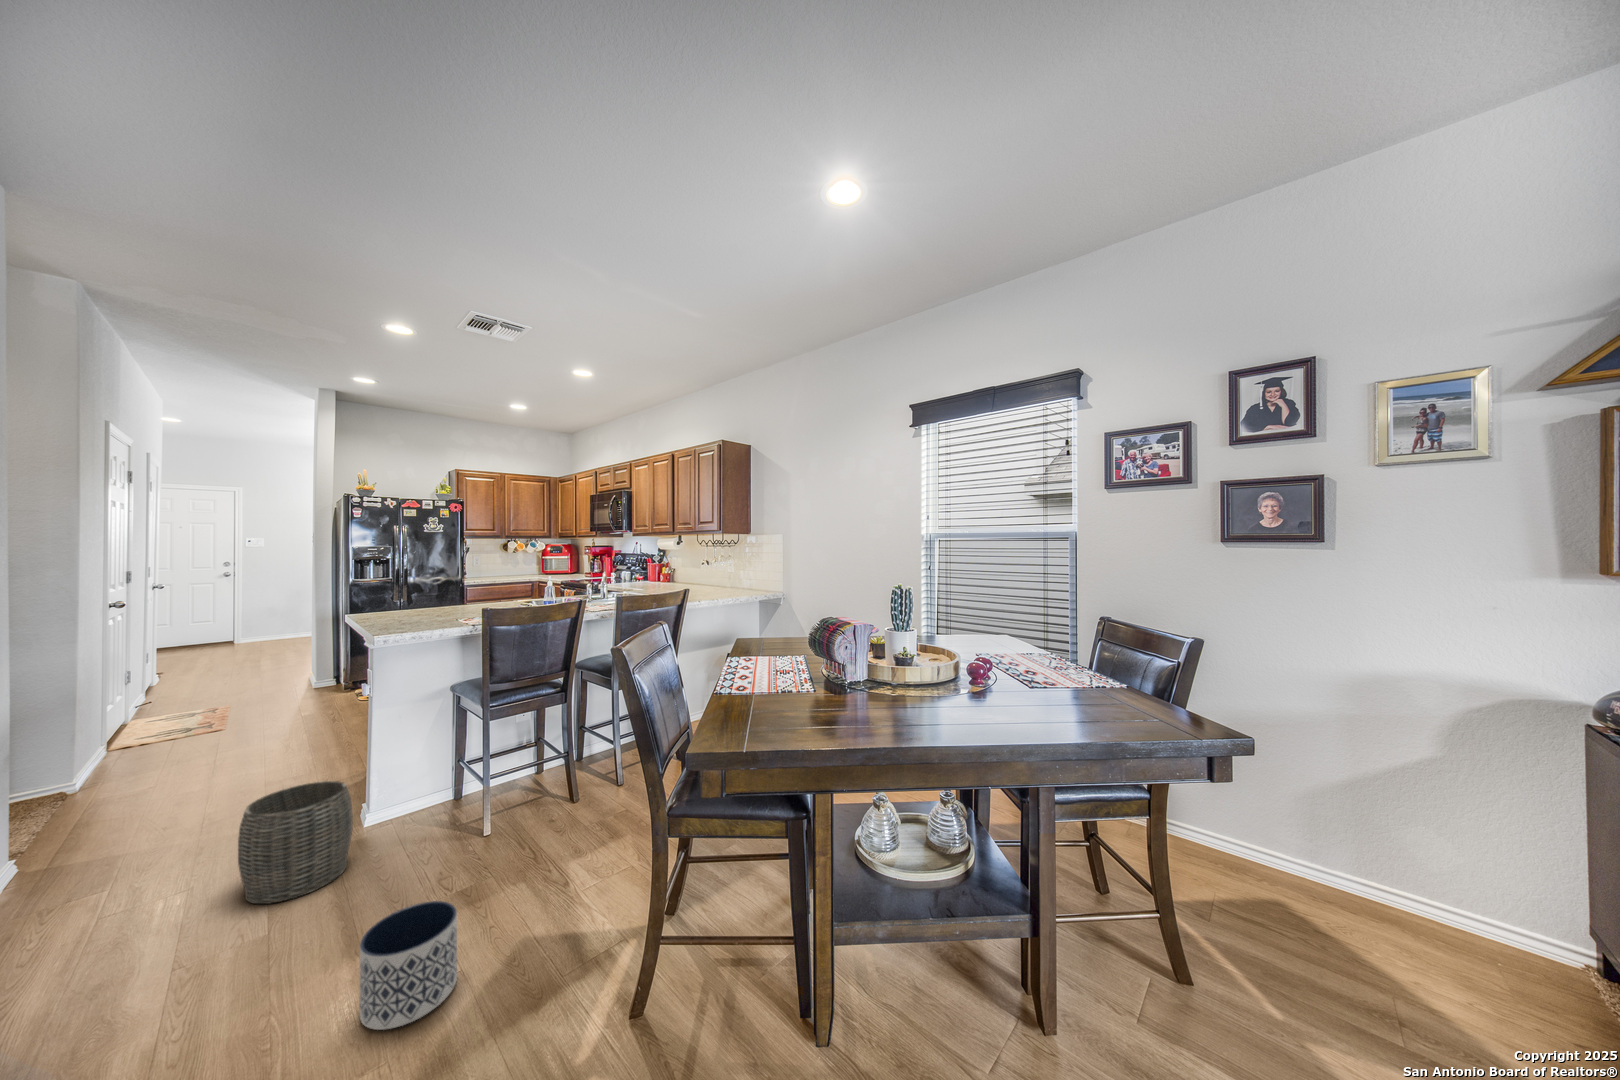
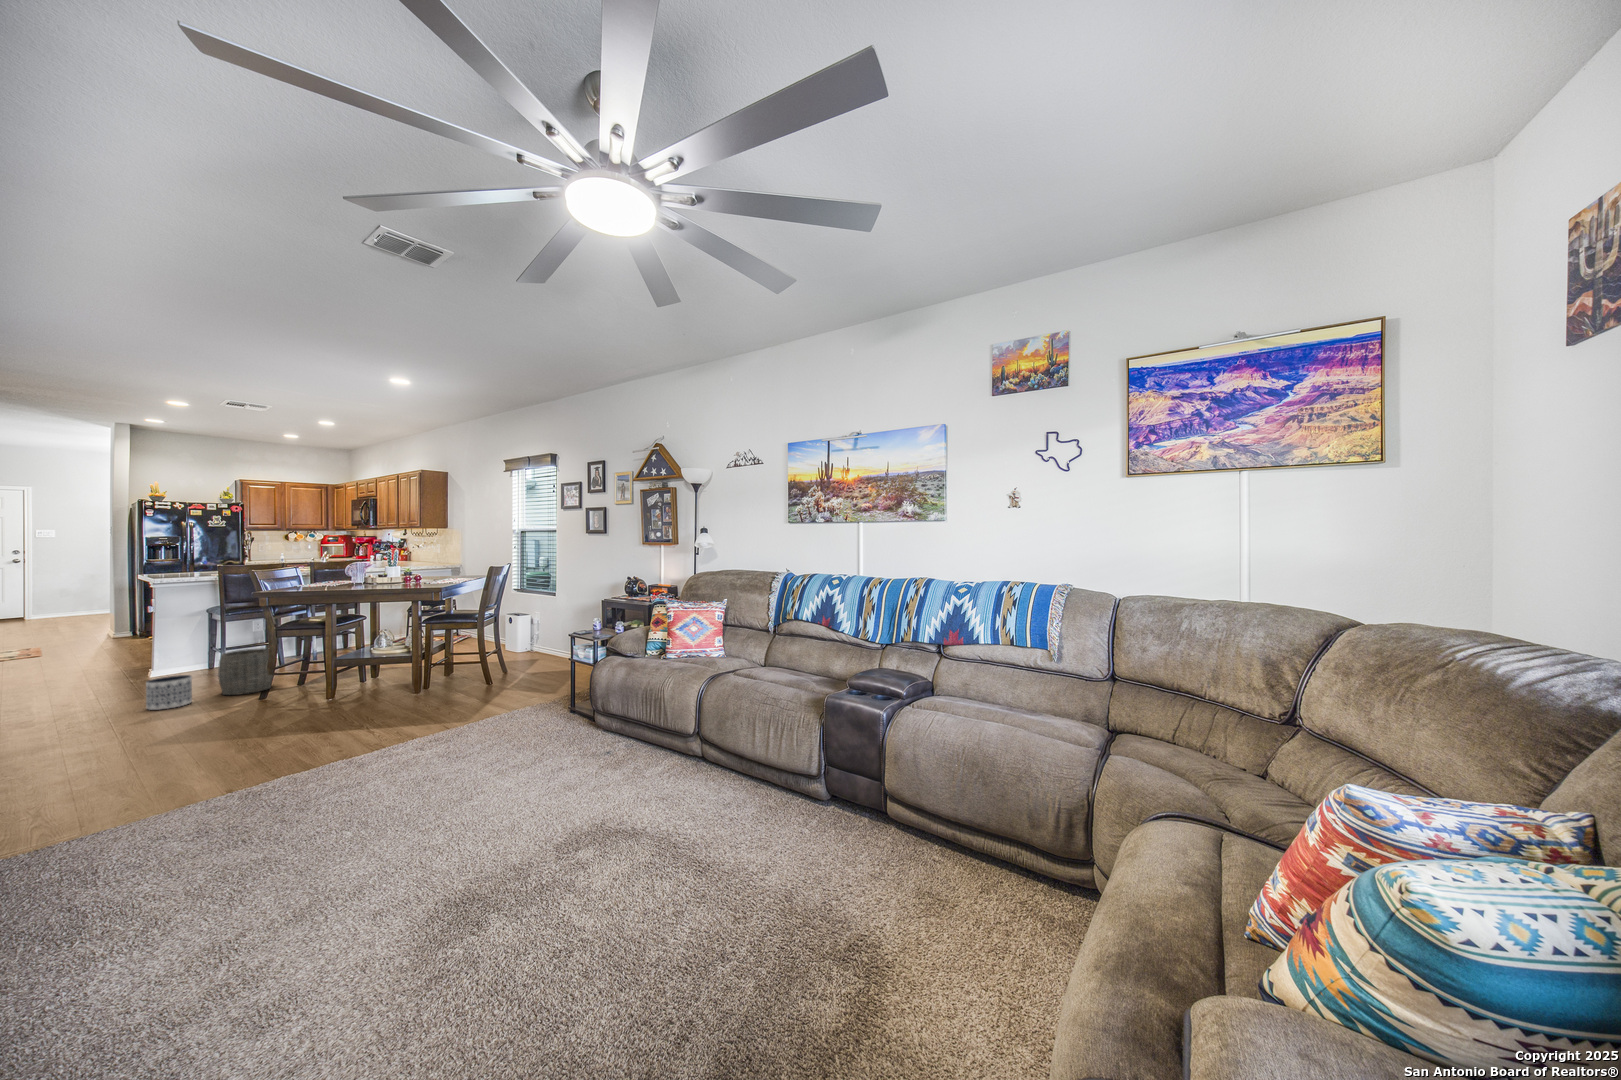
woven basket: present [238,781,353,904] -> present [218,648,273,695]

